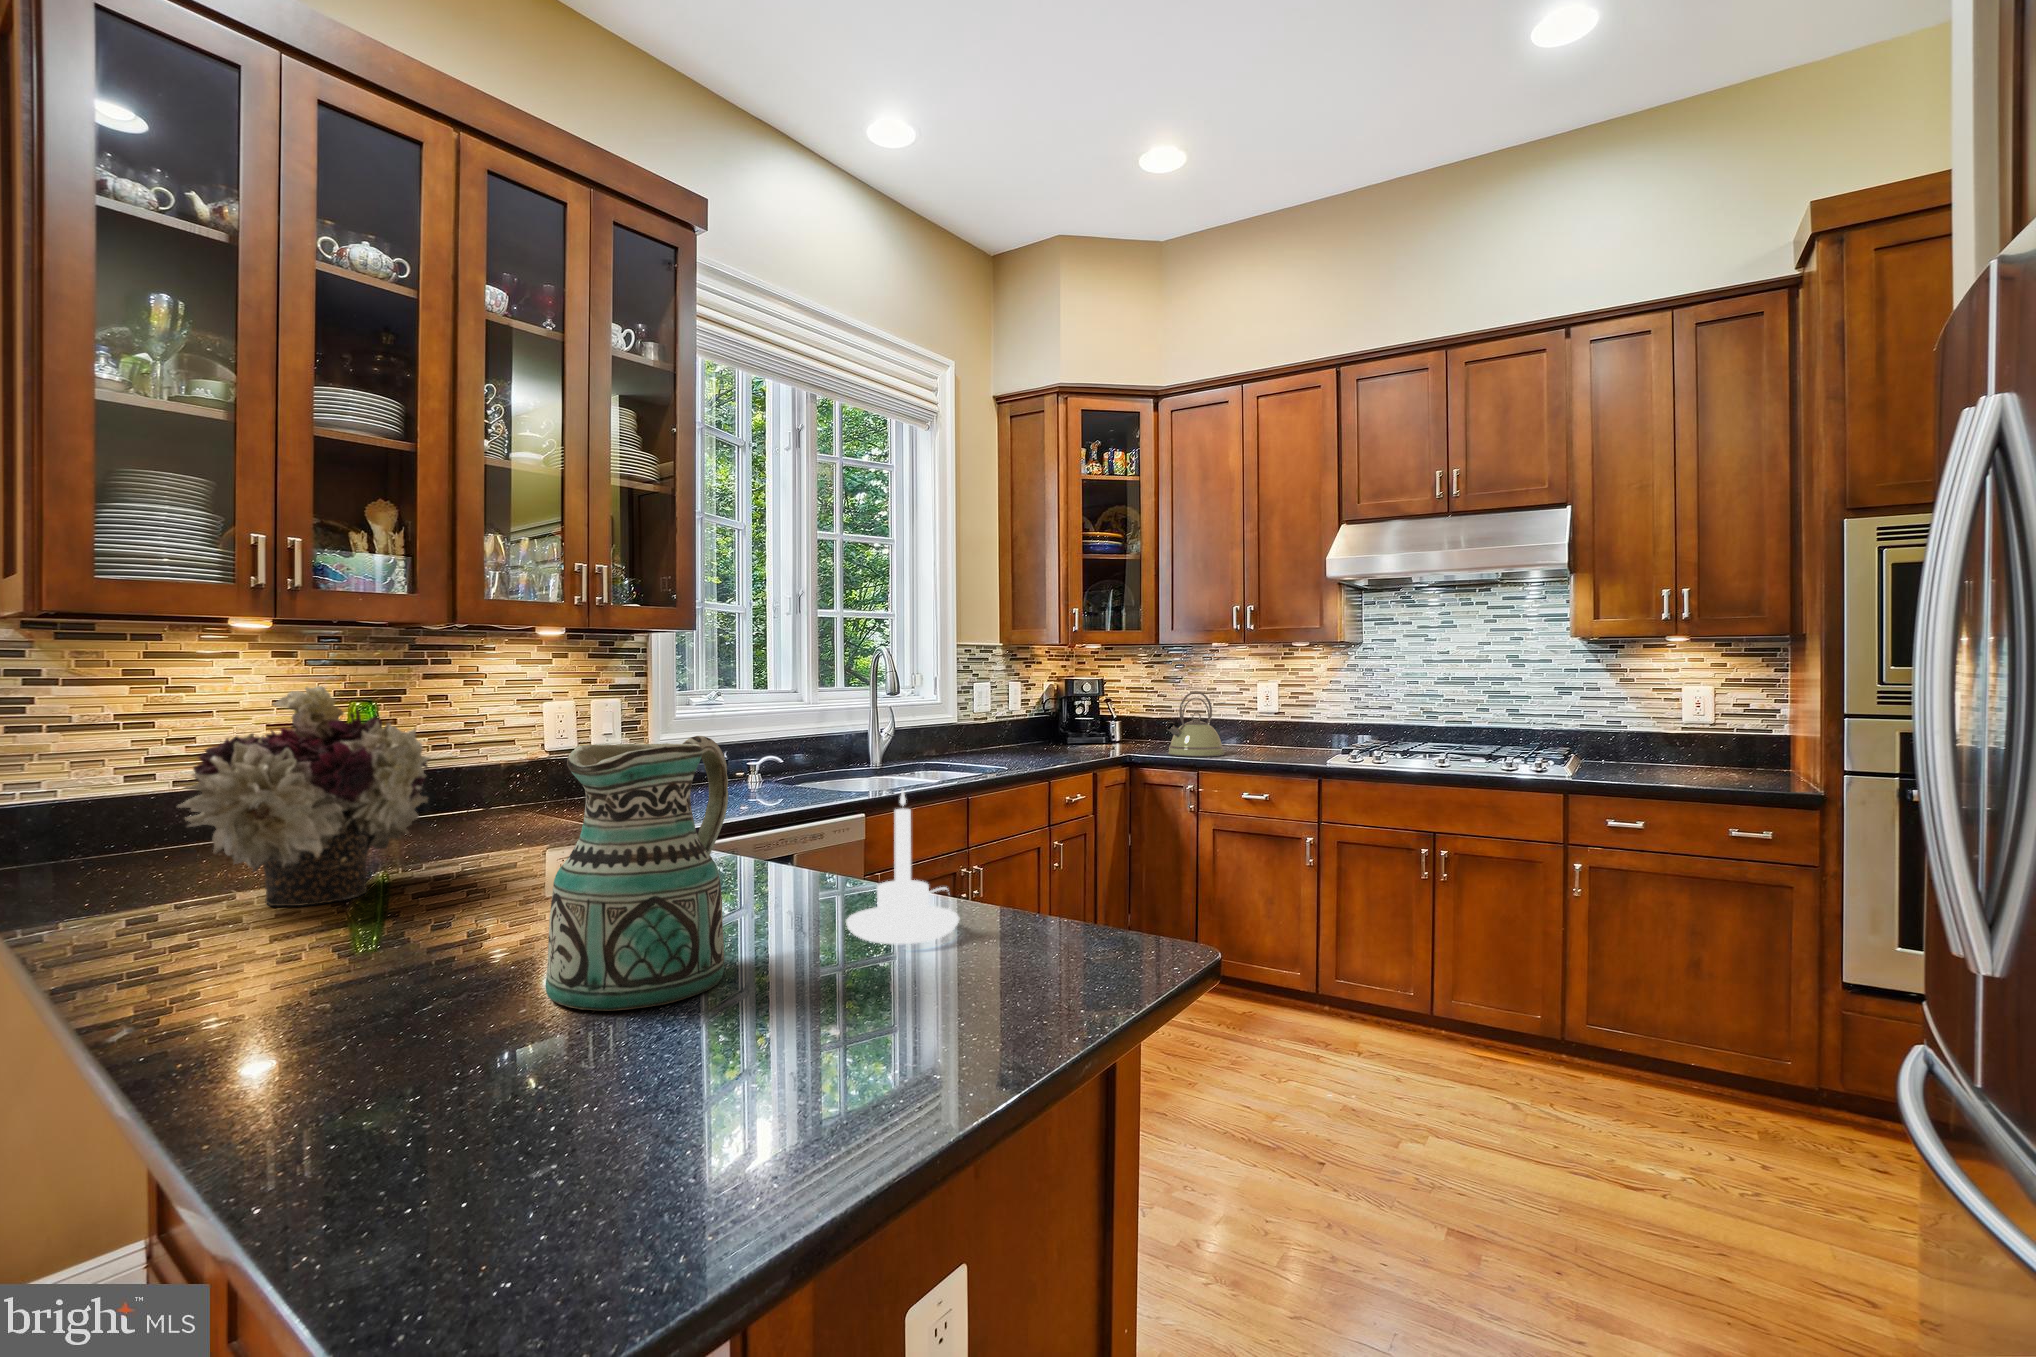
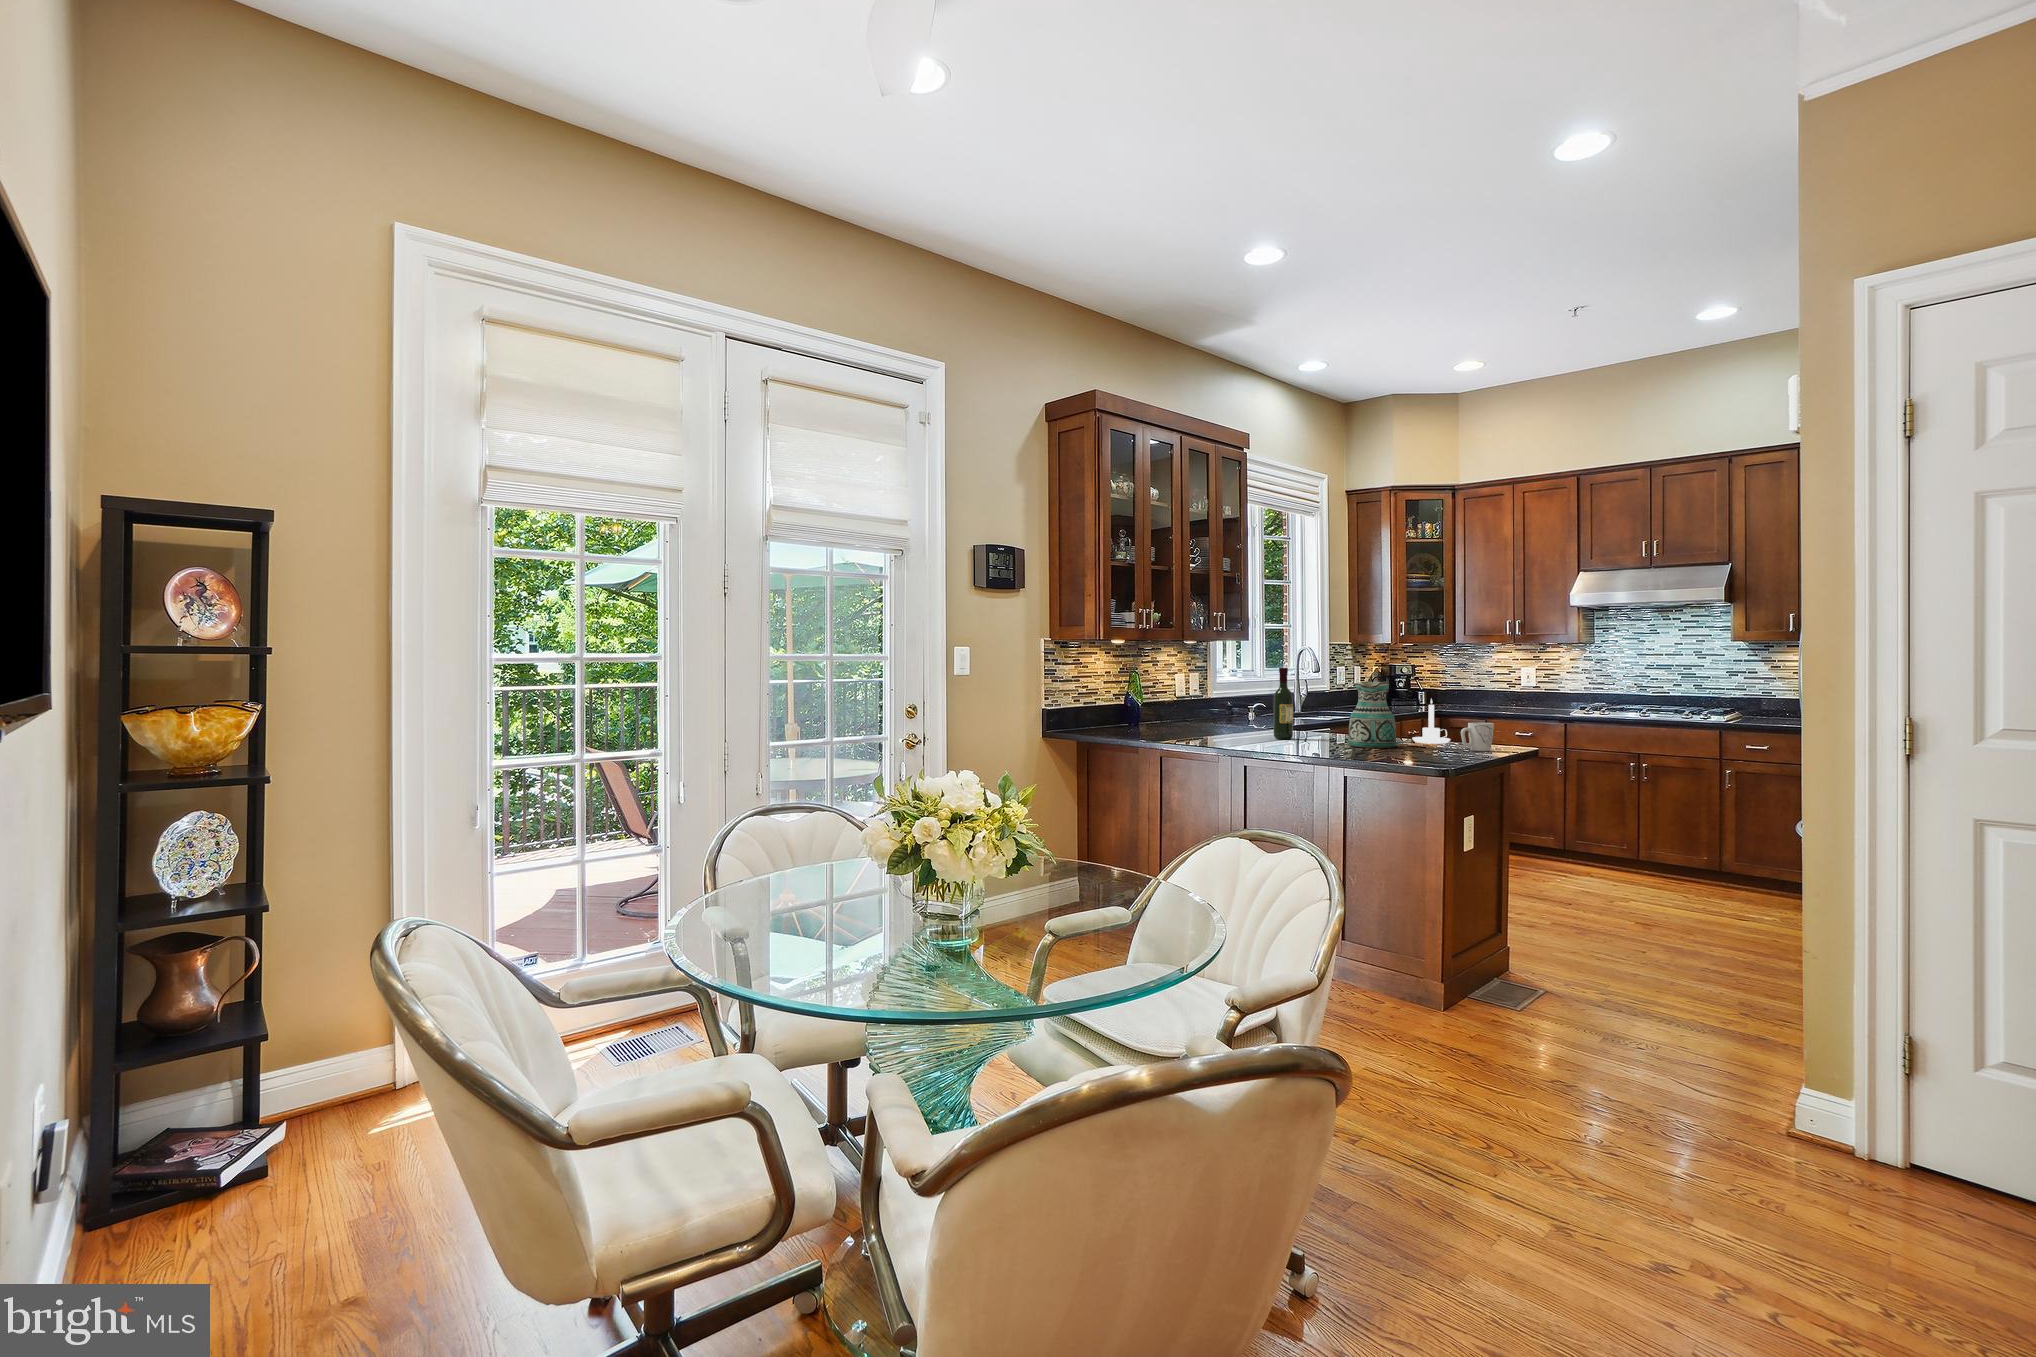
flower arrangement: present [177,686,429,906] -> none [1174,666,1242,736]
wine bottle: none [457,690,524,920] -> present [1273,668,1293,739]
kettle: present [1166,692,1224,757] -> none [1464,673,1502,712]
mug: none [902,901,1027,1032] -> present [1461,722,1494,751]

